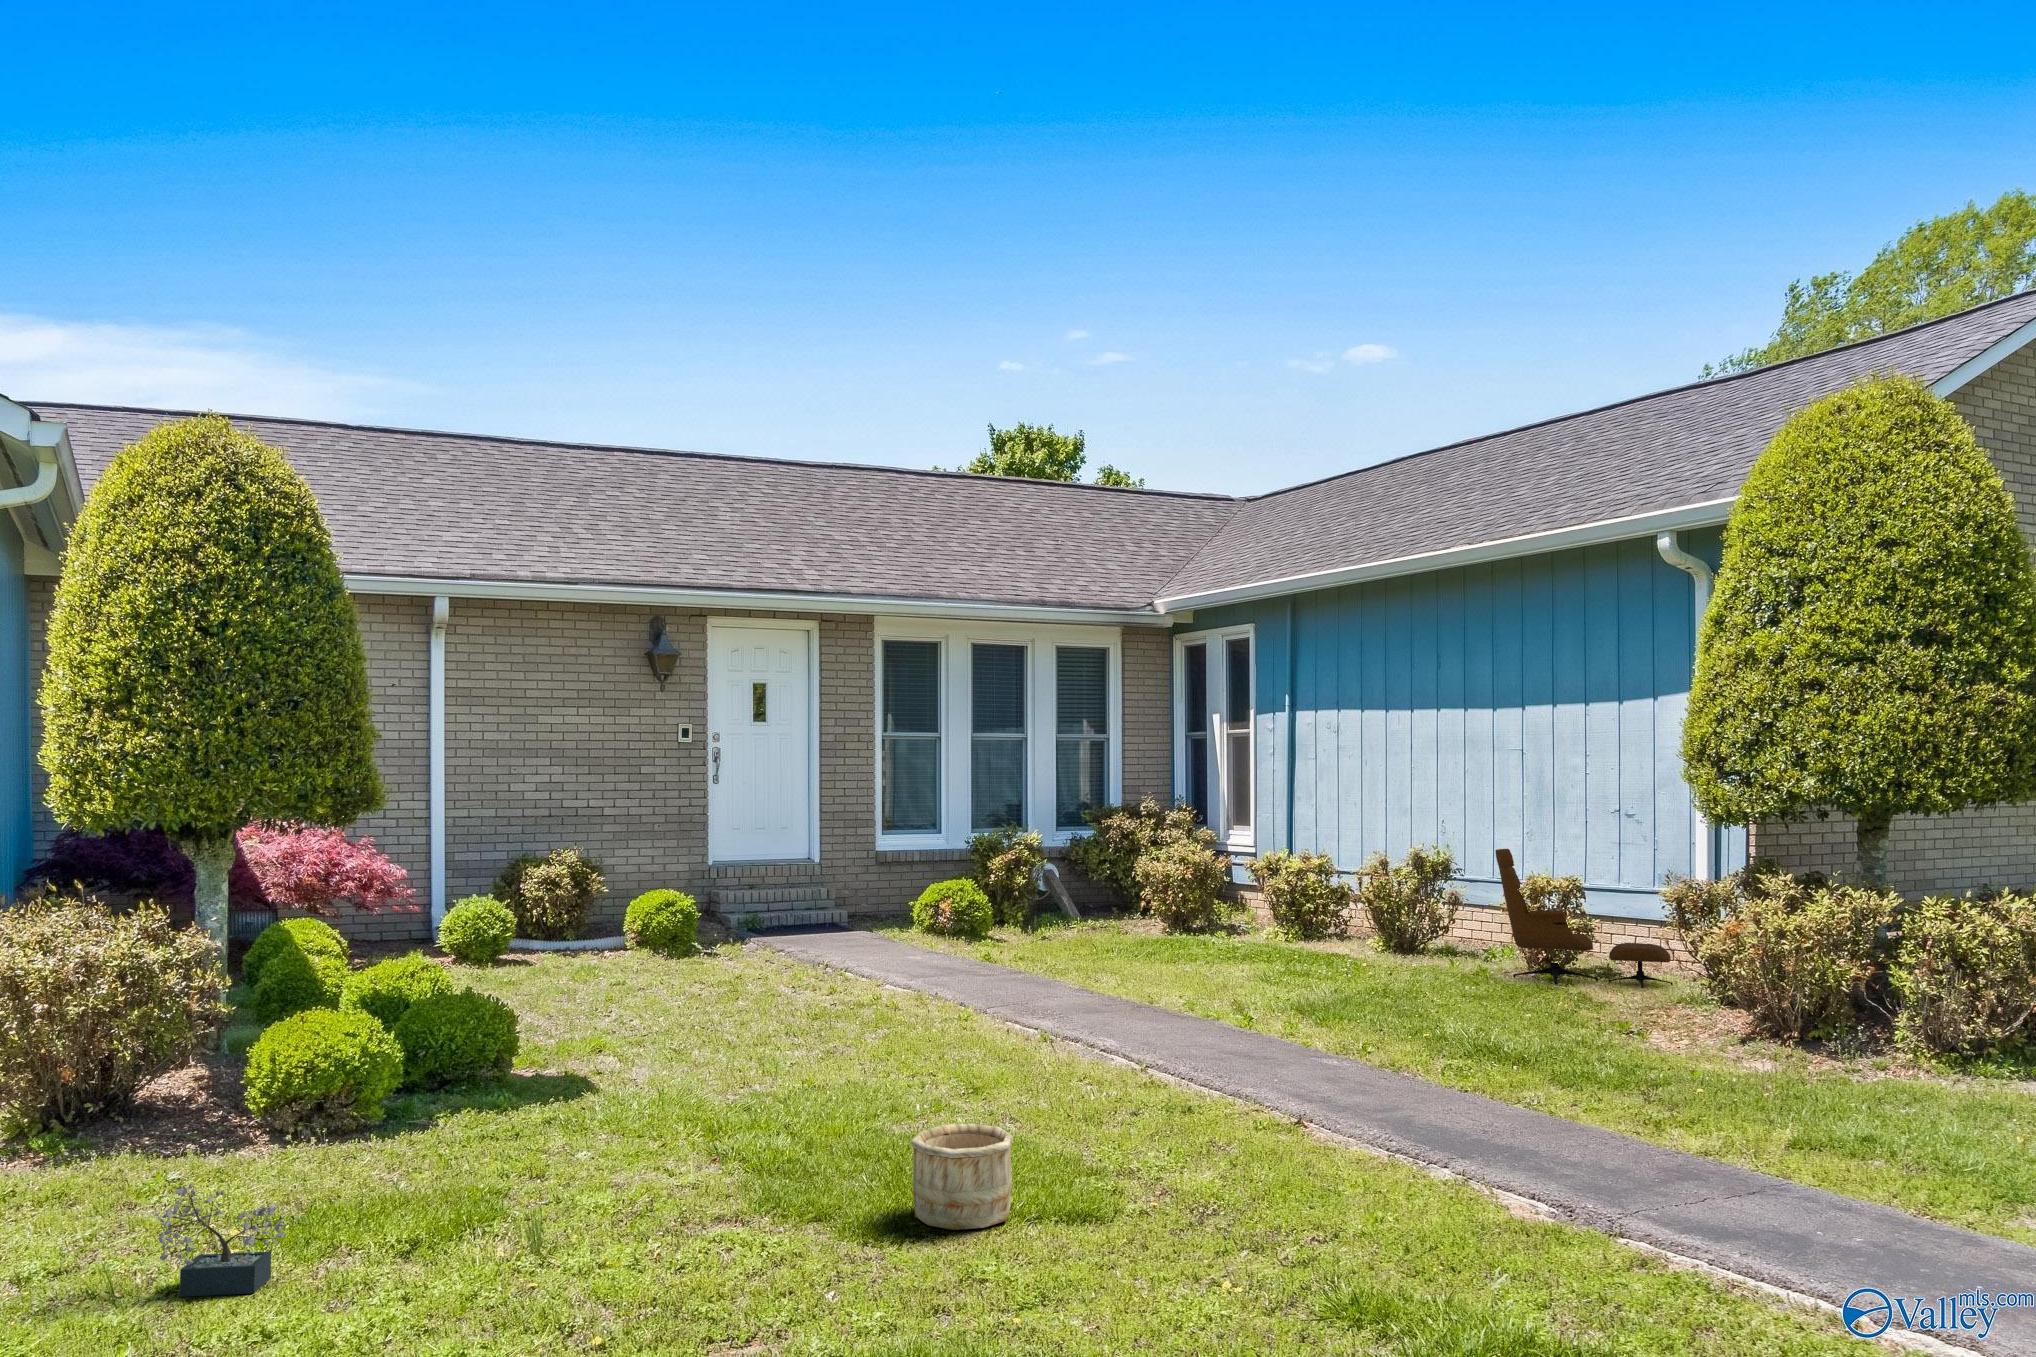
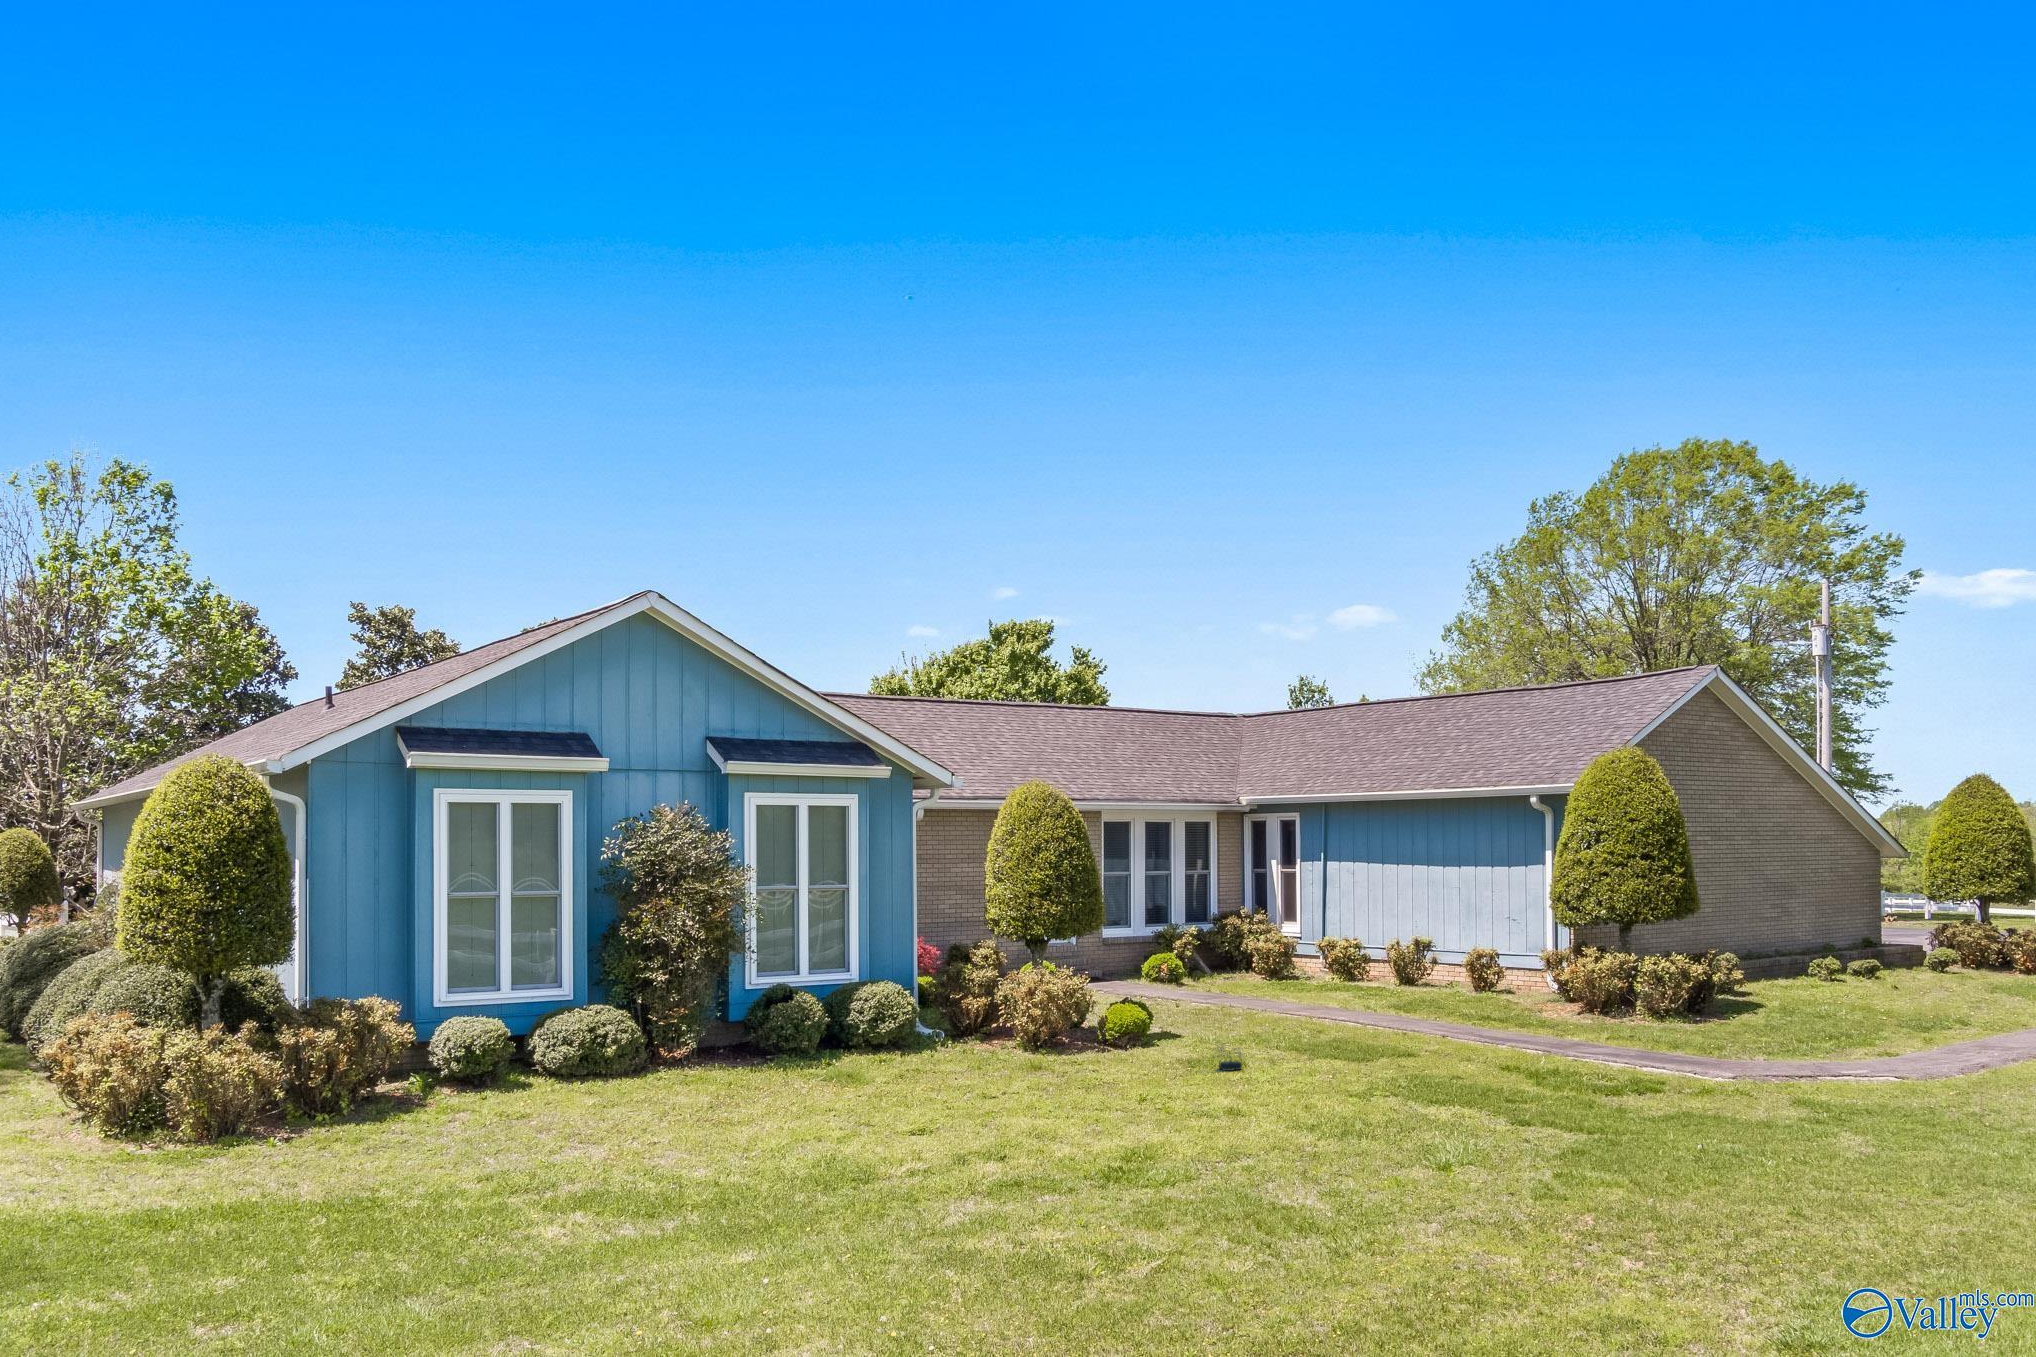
lounge chair: present [1495,849,1673,988] -> none [1459,937,1538,1000]
wooden bucket: present [910,1124,1014,1230] -> none [1376,1029,1408,1058]

